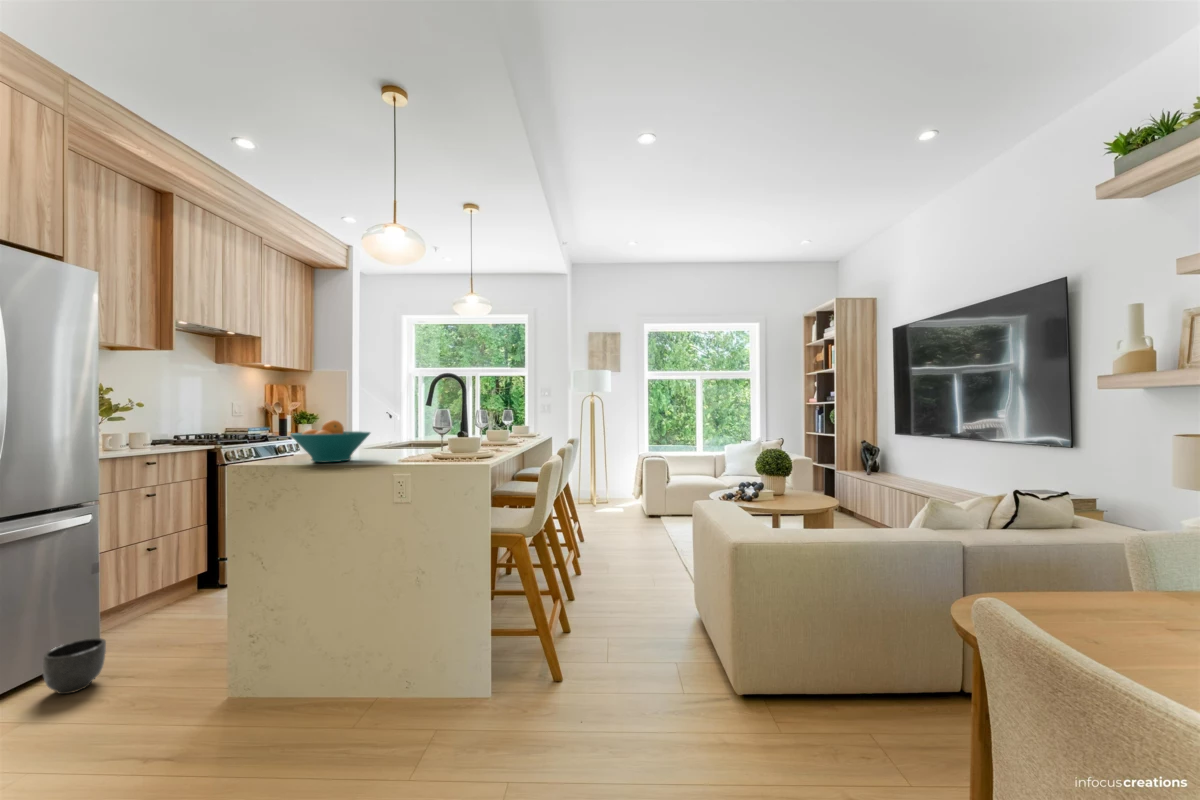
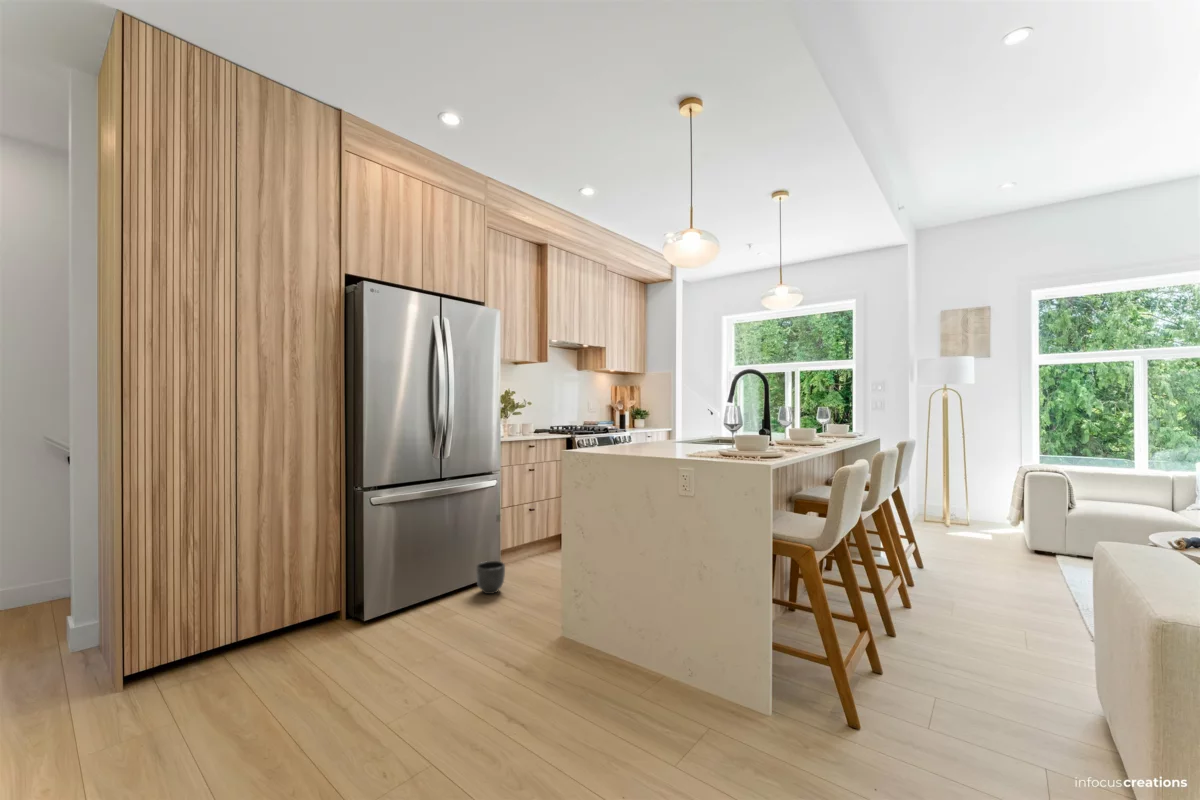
fruit bowl: present [291,420,370,462] -> none [597,417,656,452]

